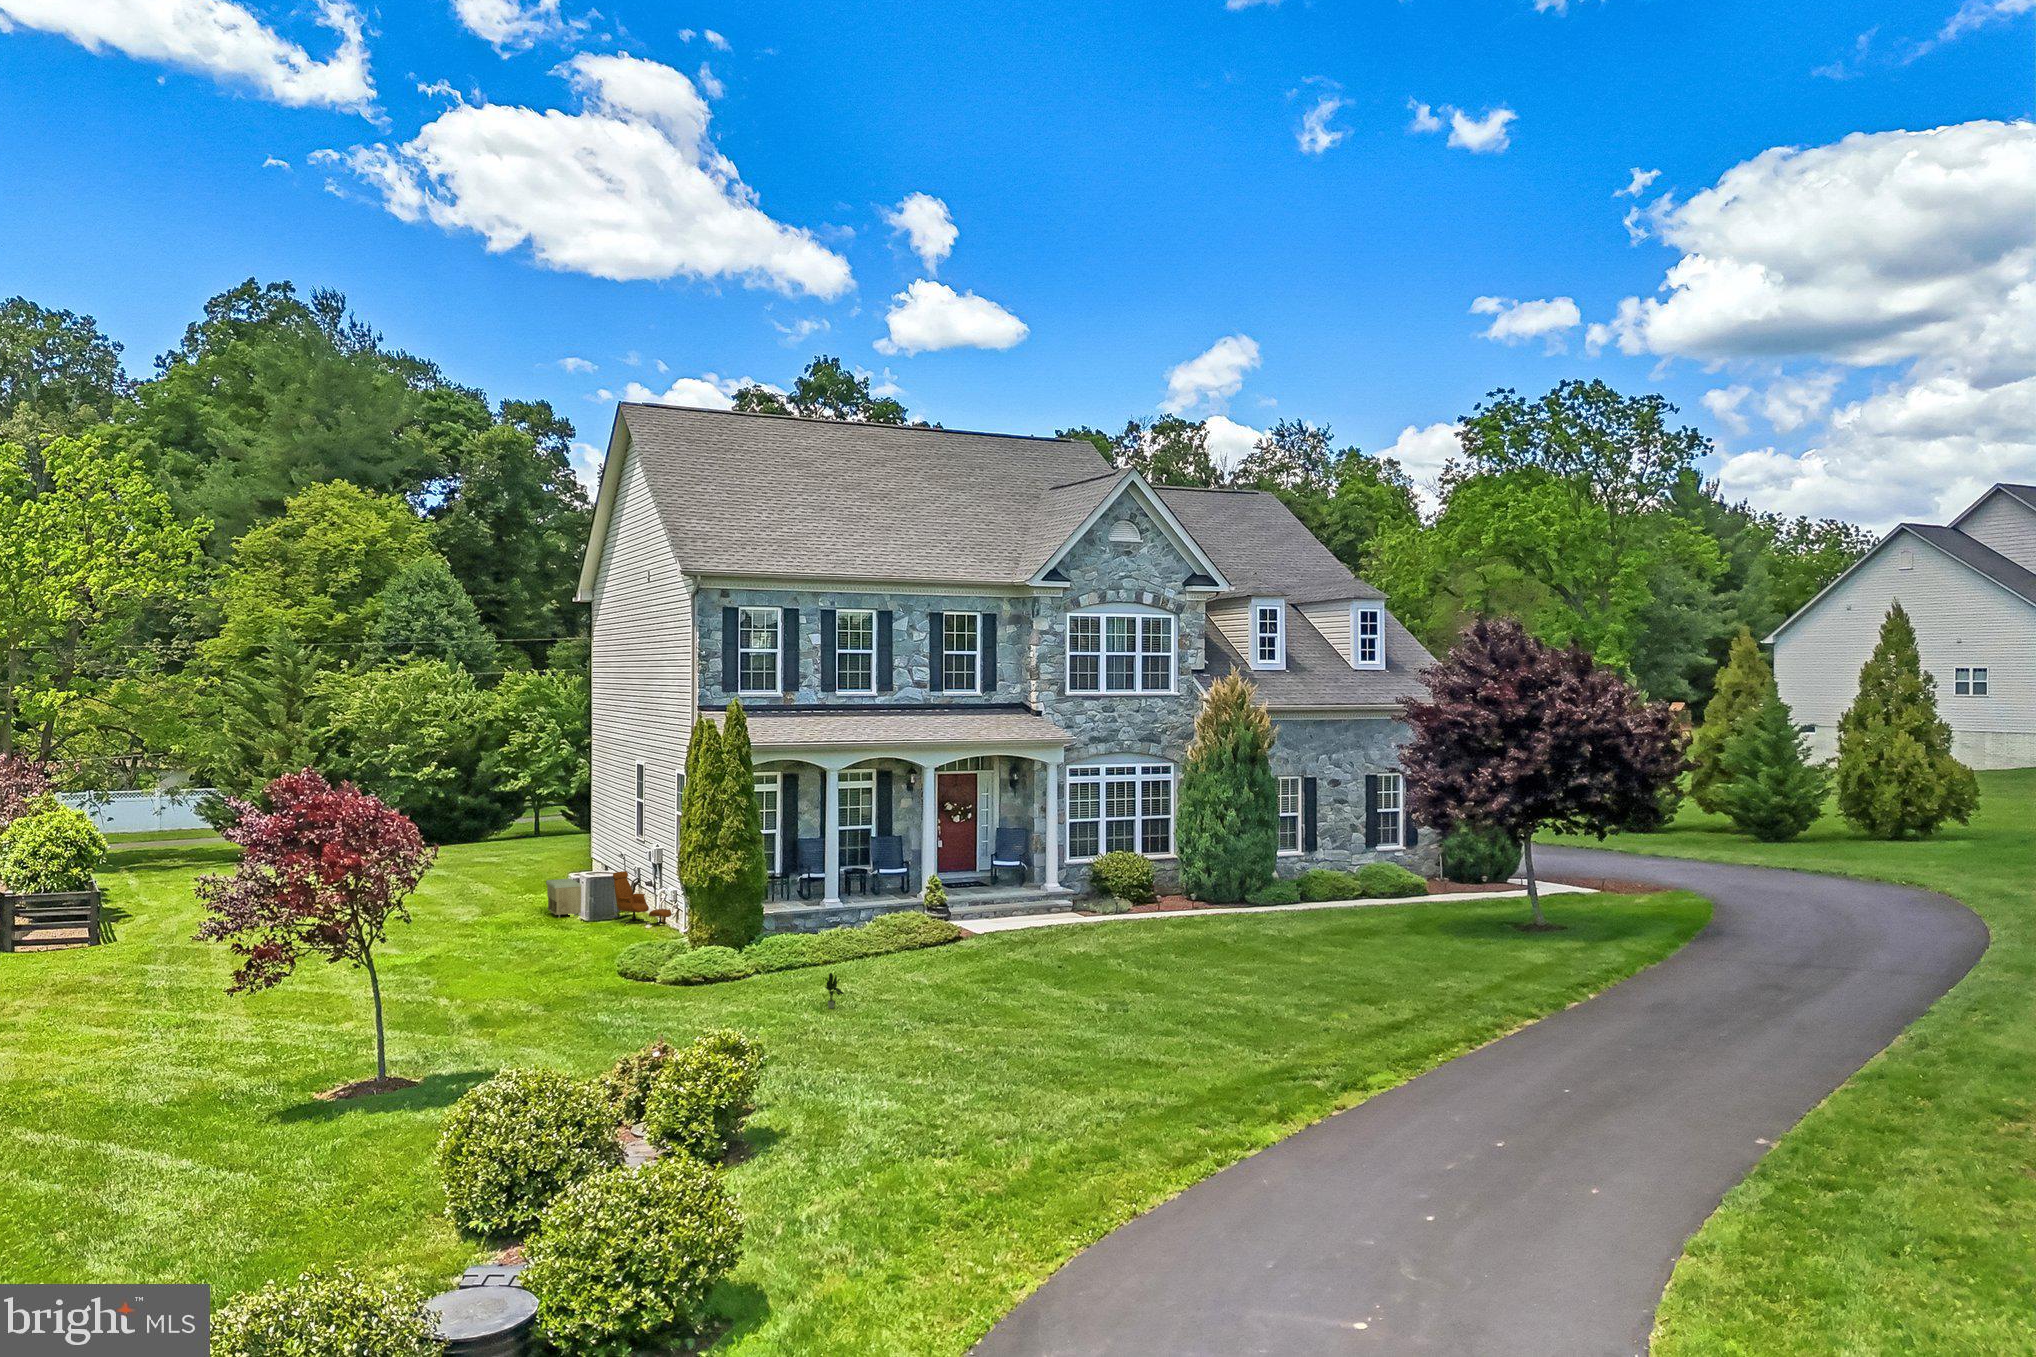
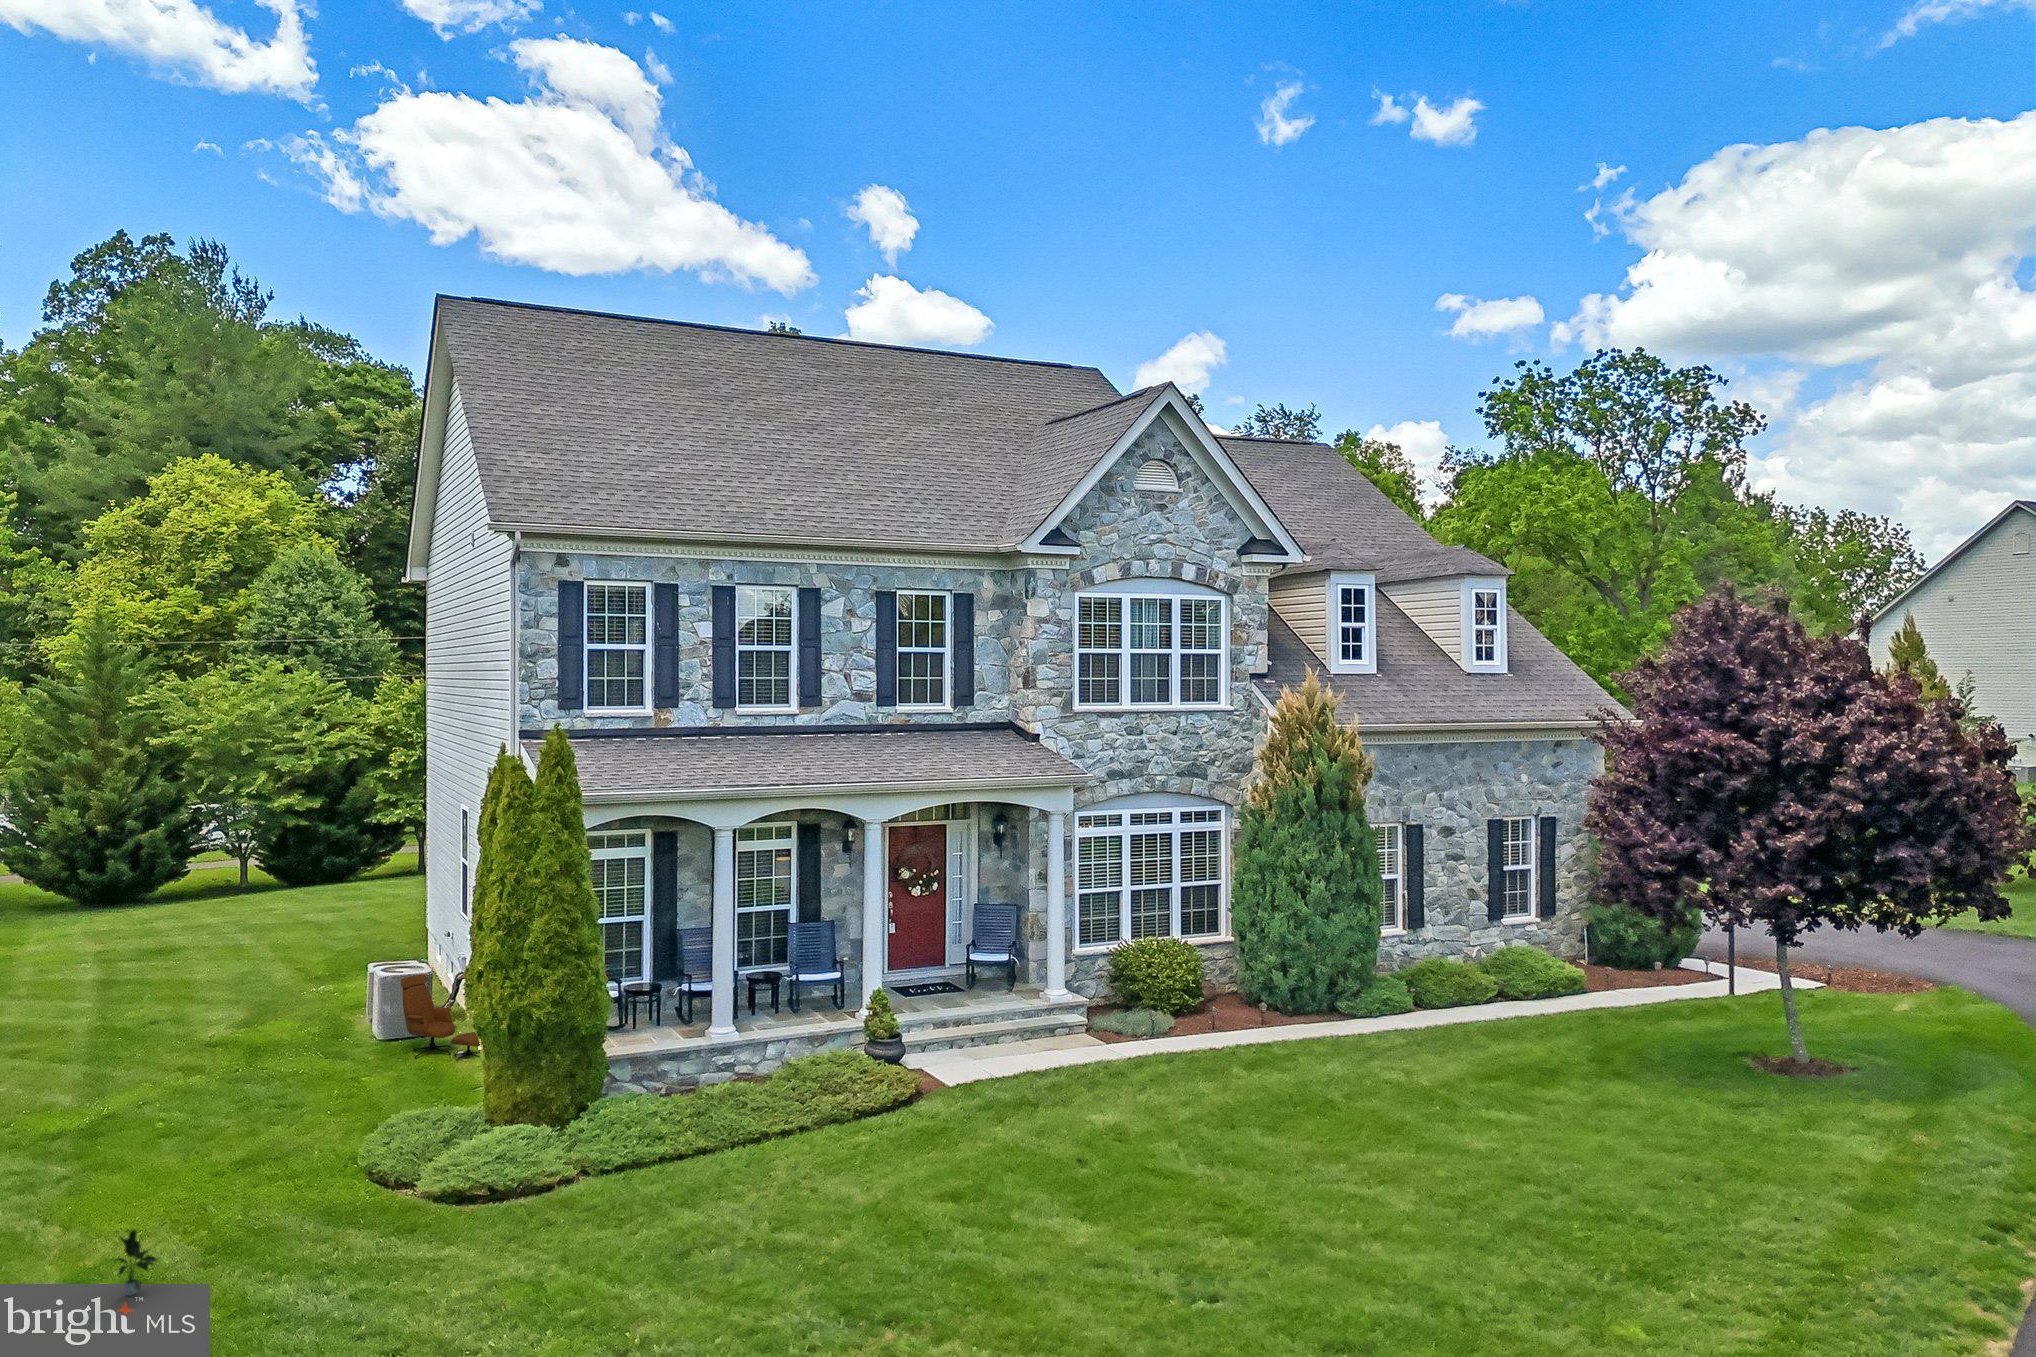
storage bench: present [546,879,581,918] -> none [322,978,366,1040]
potted plant: present [825,973,844,1008] -> present [116,1230,157,1296]

